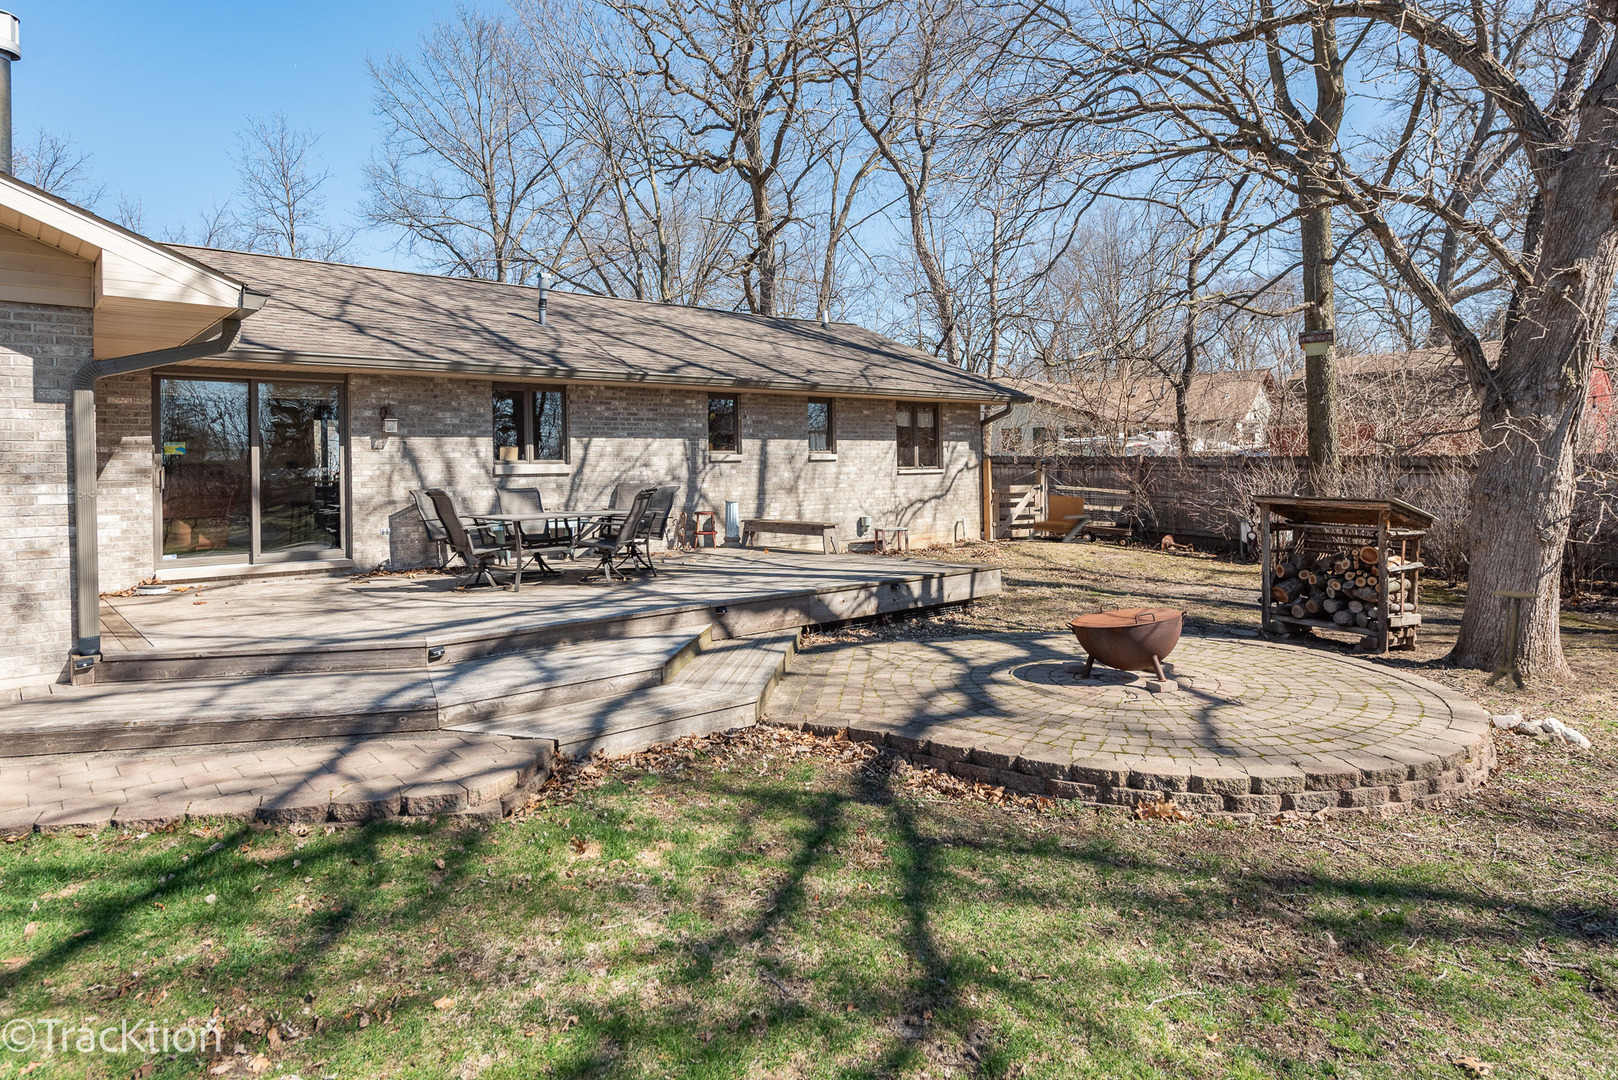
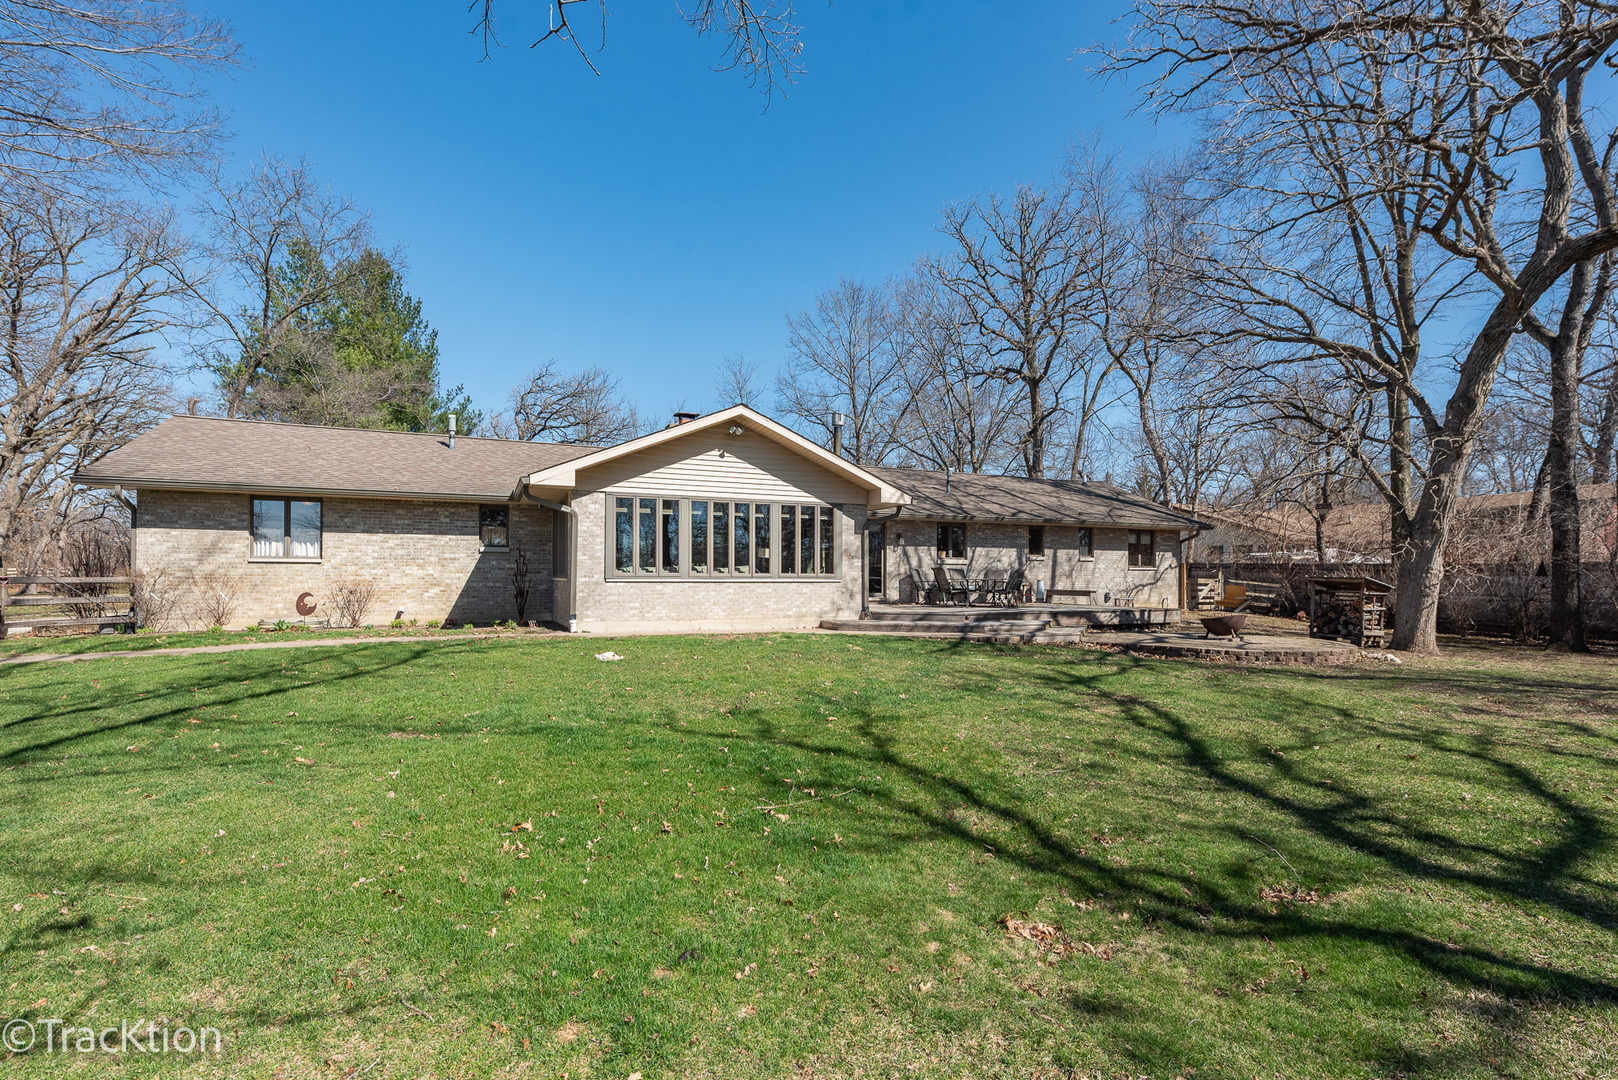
side table: present [1486,591,1540,693] -> none [1400,617,1421,659]

